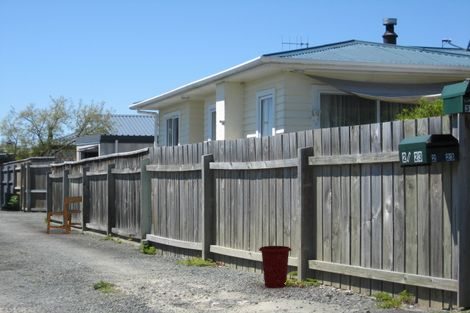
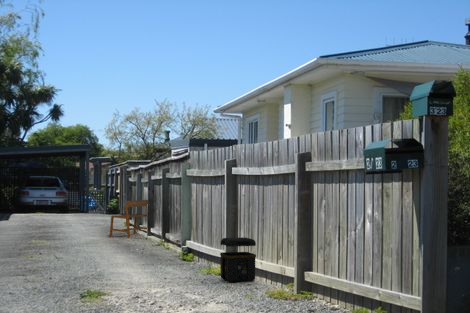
toolbox: none [206,230,242,273] -> present [220,237,256,282]
waste bin: present [259,246,291,288] -> none [255,255,290,300]

